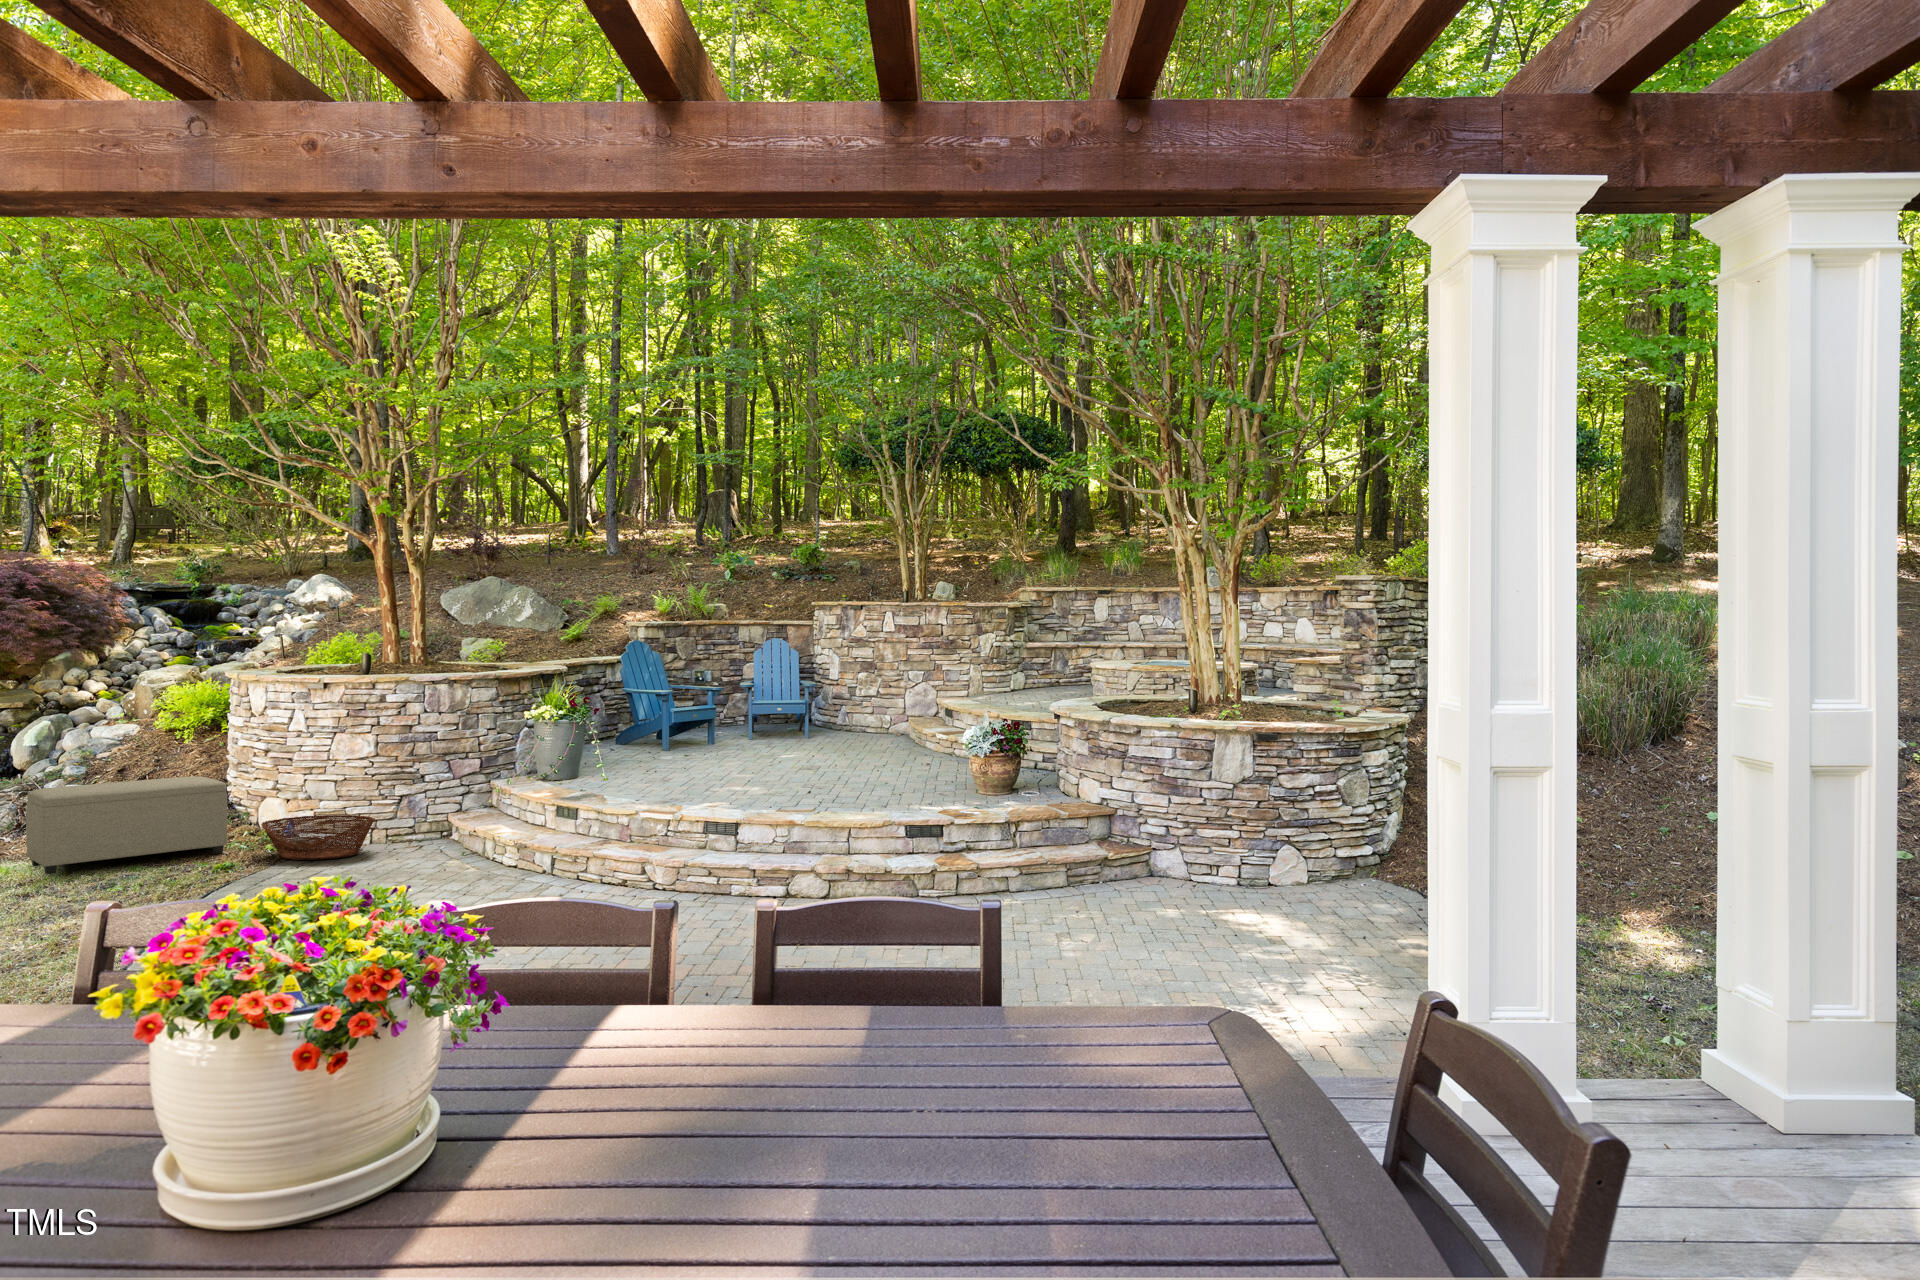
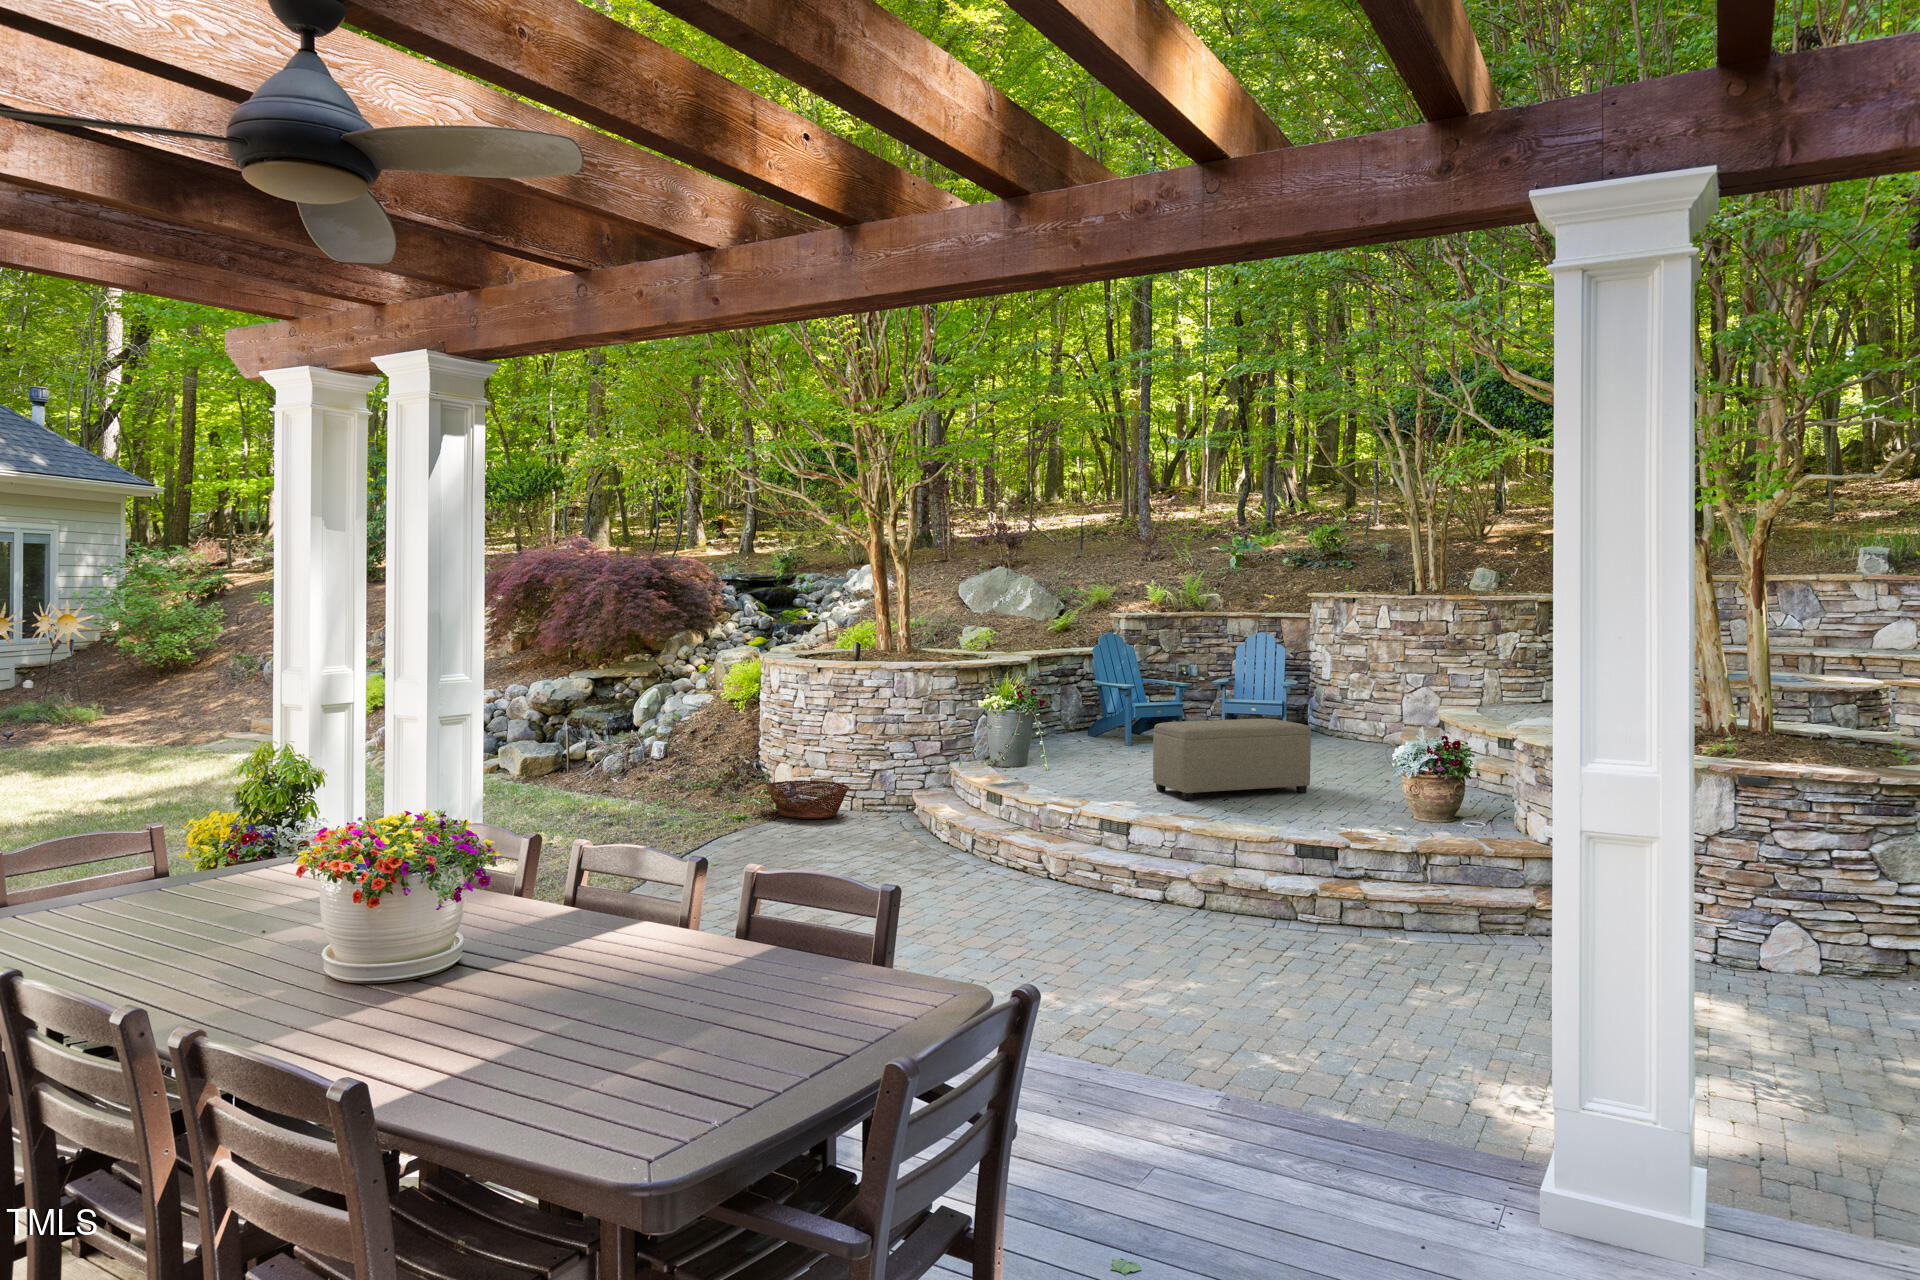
ottoman: present [26,776,227,874] -> present [1153,719,1311,800]

